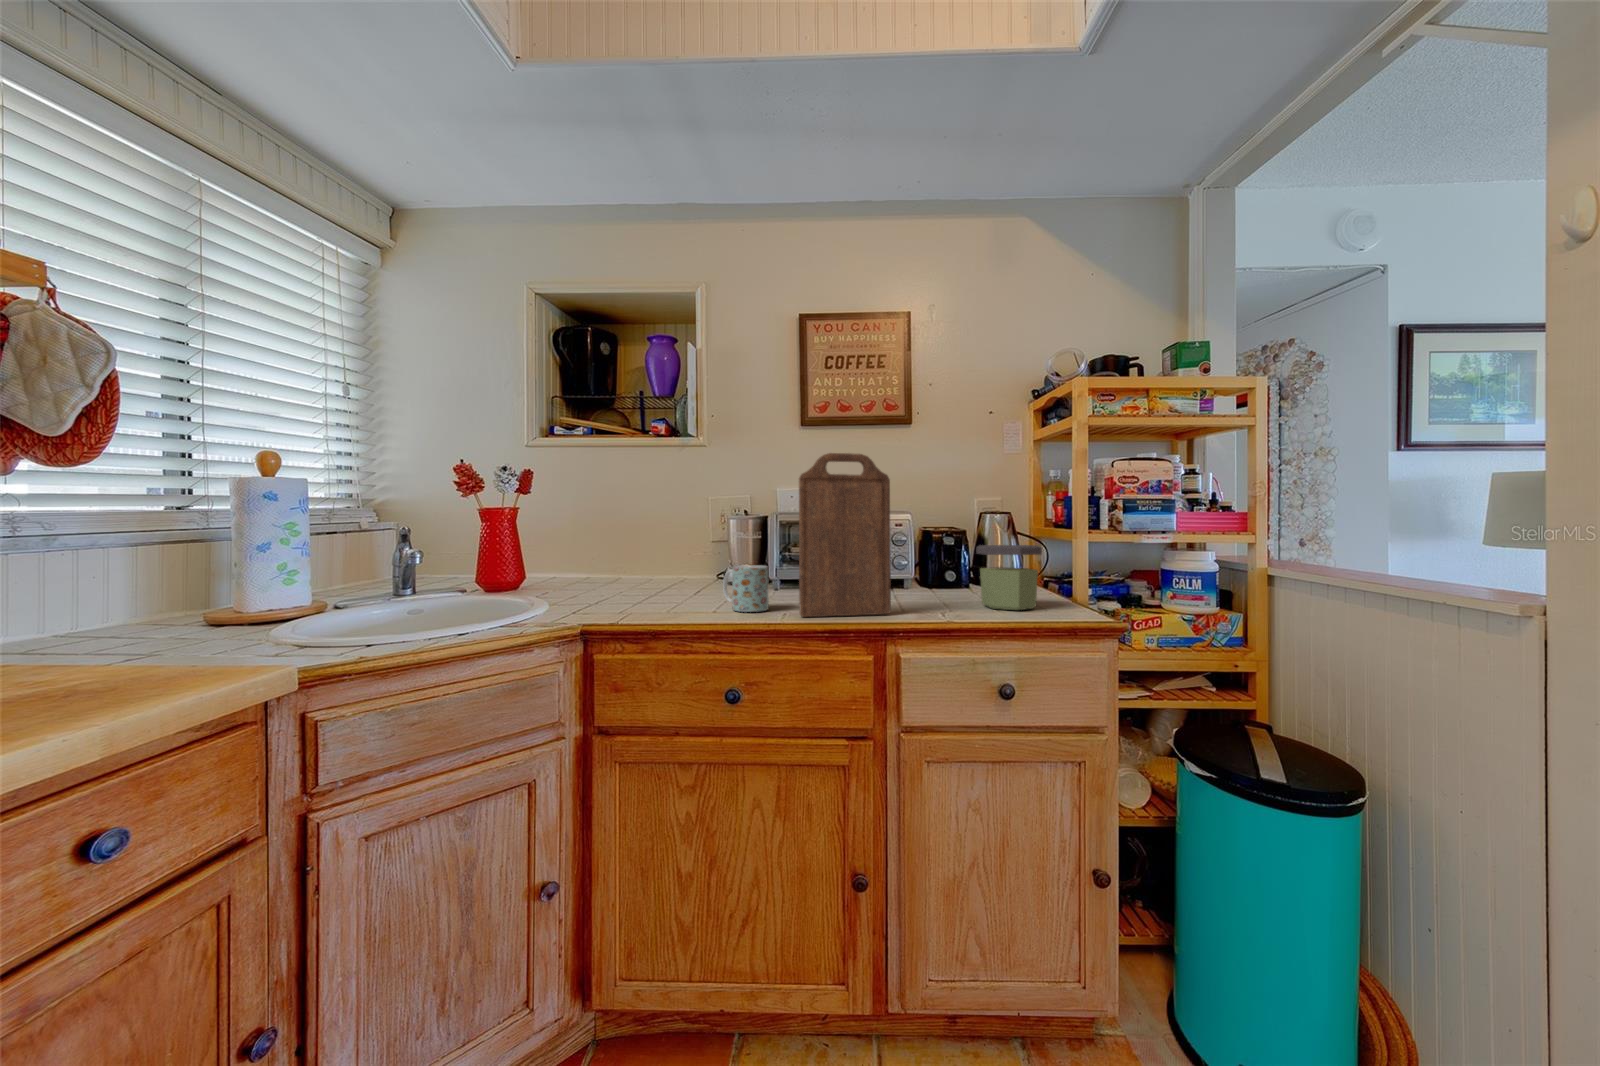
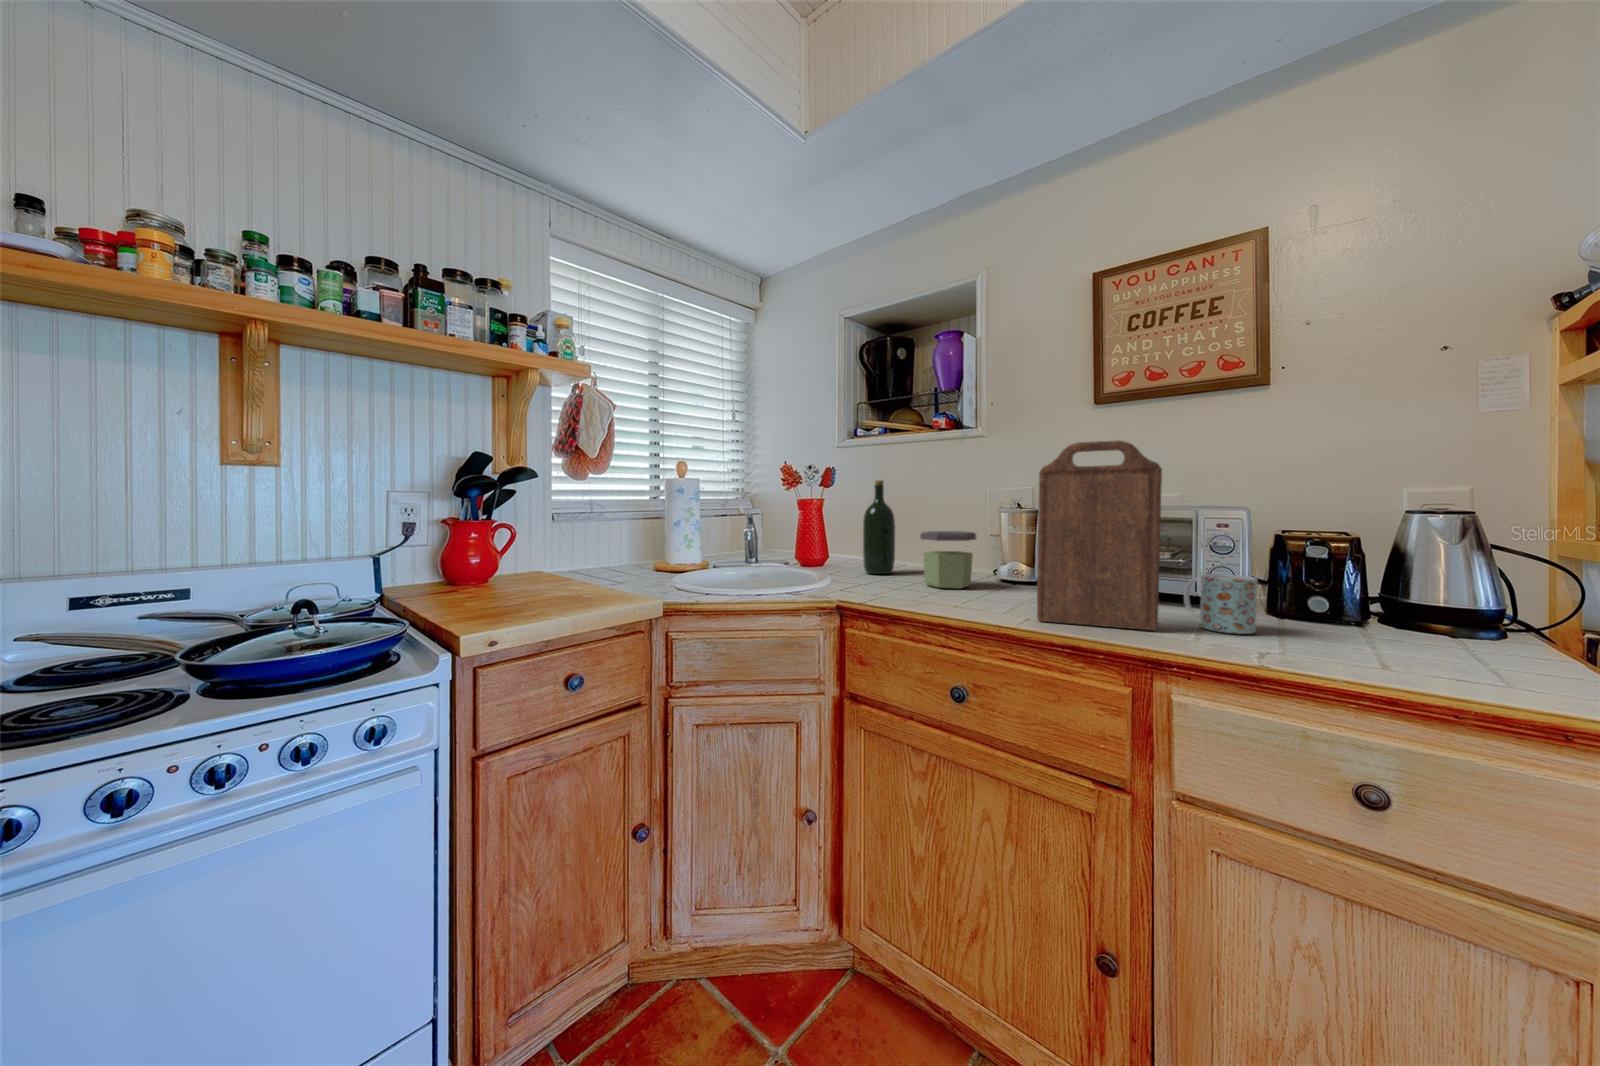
wine bottle: none [577,486,615,592] -> present [863,480,895,574]
jar: present [976,545,1042,610] -> present [920,531,976,588]
mug: present [723,565,769,612] -> present [1184,574,1258,634]

